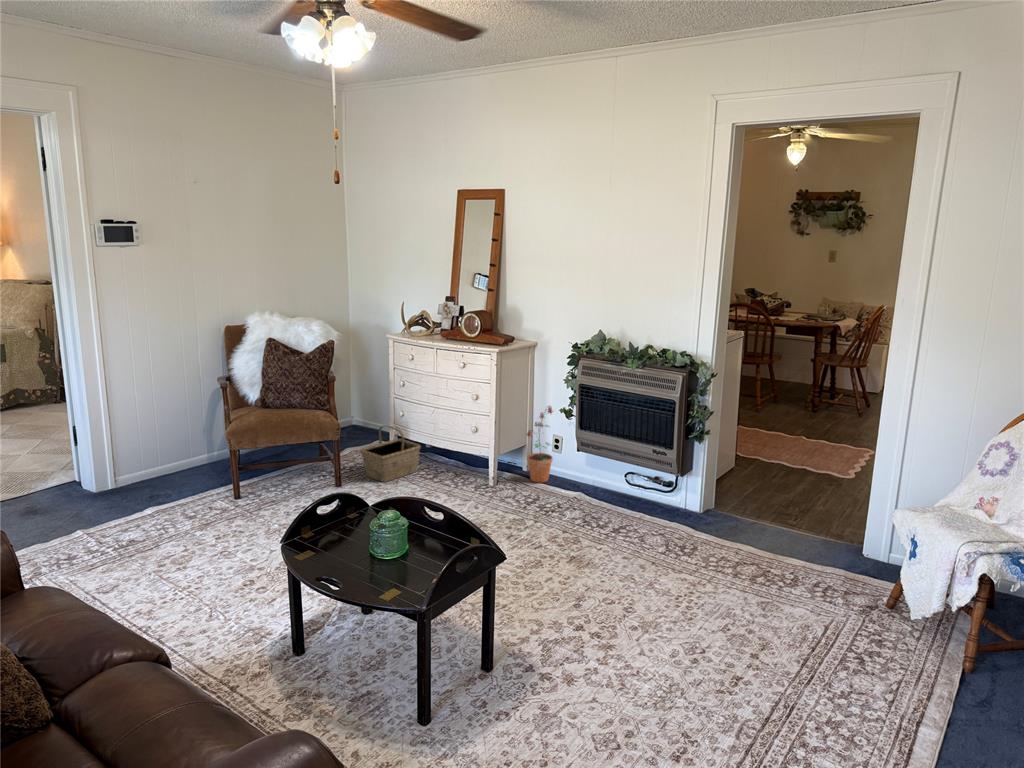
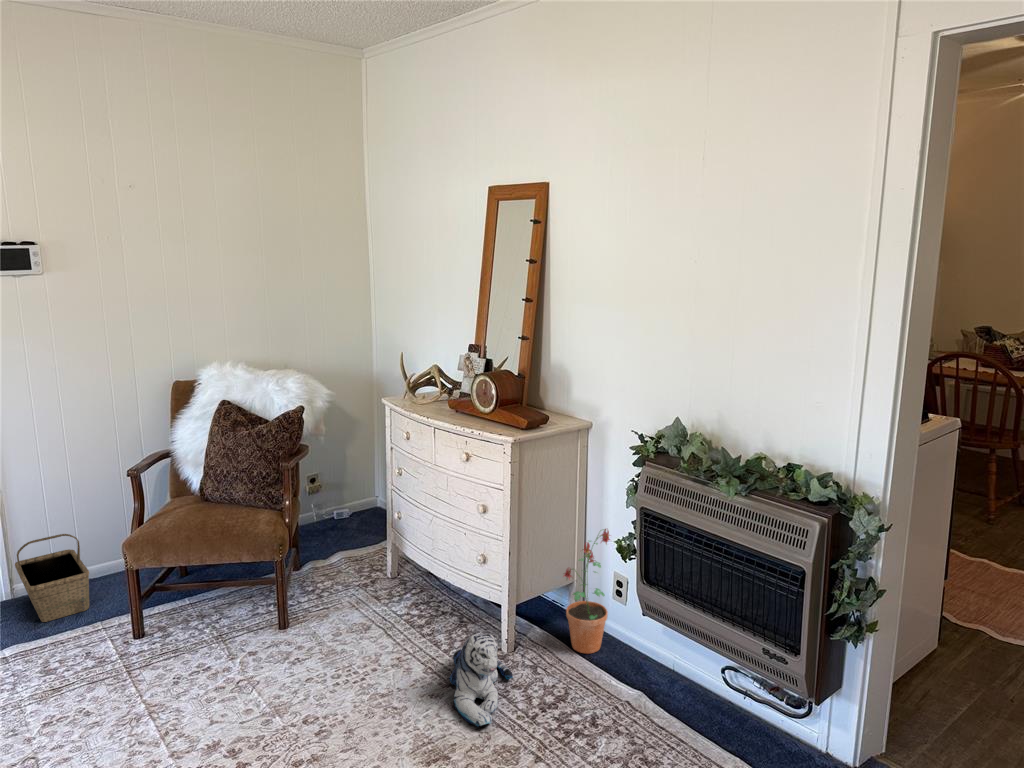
basket: present [361,425,421,482] -> present [15,534,89,622]
plush toy: none [465,465,504,515] -> present [448,634,513,727]

